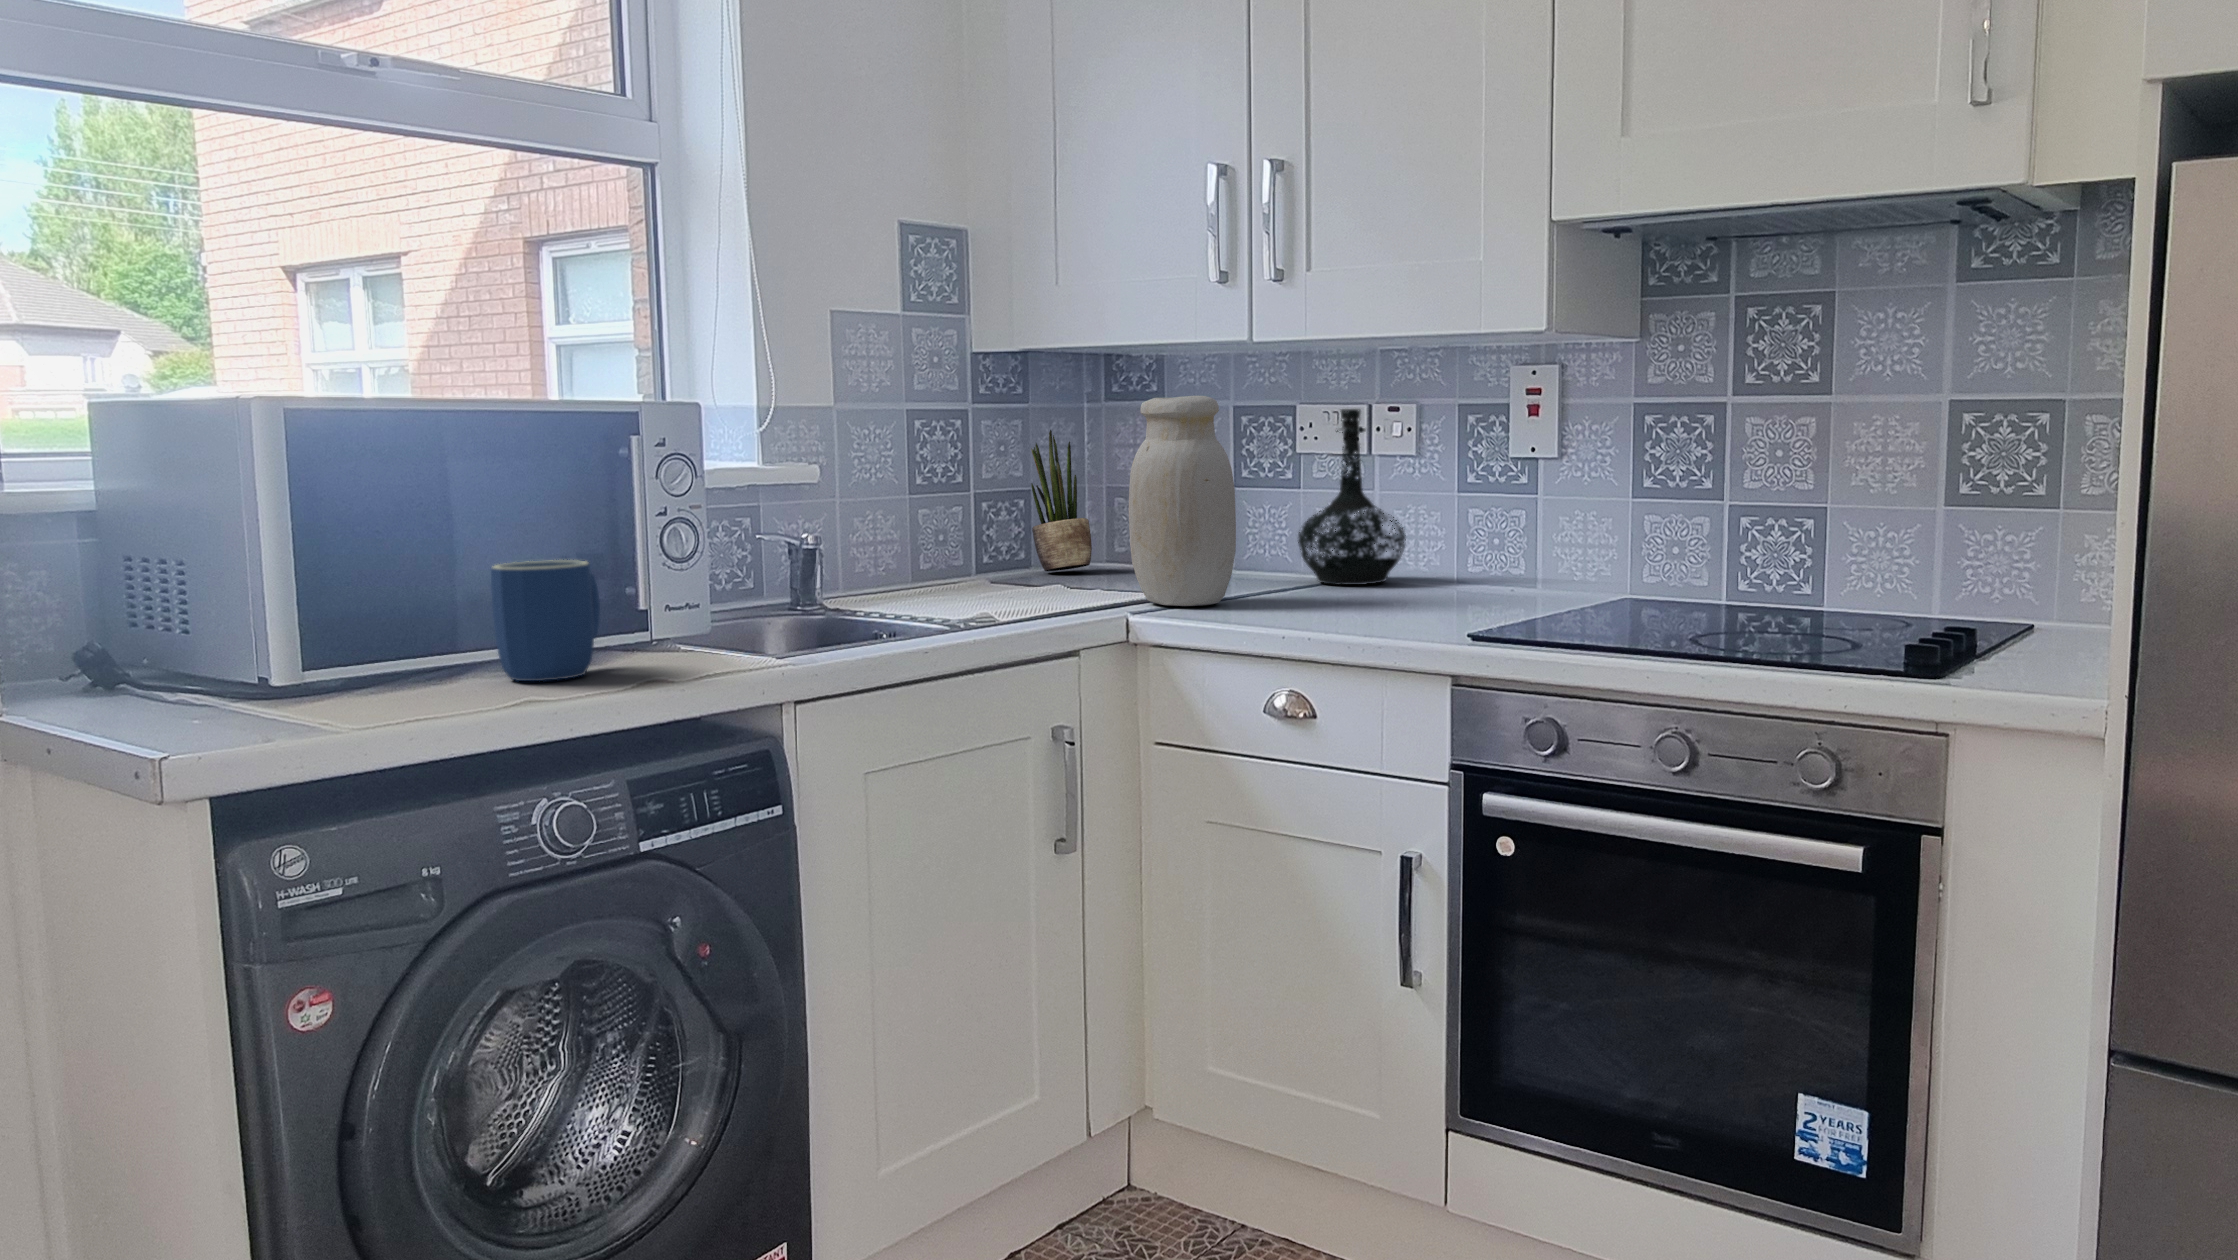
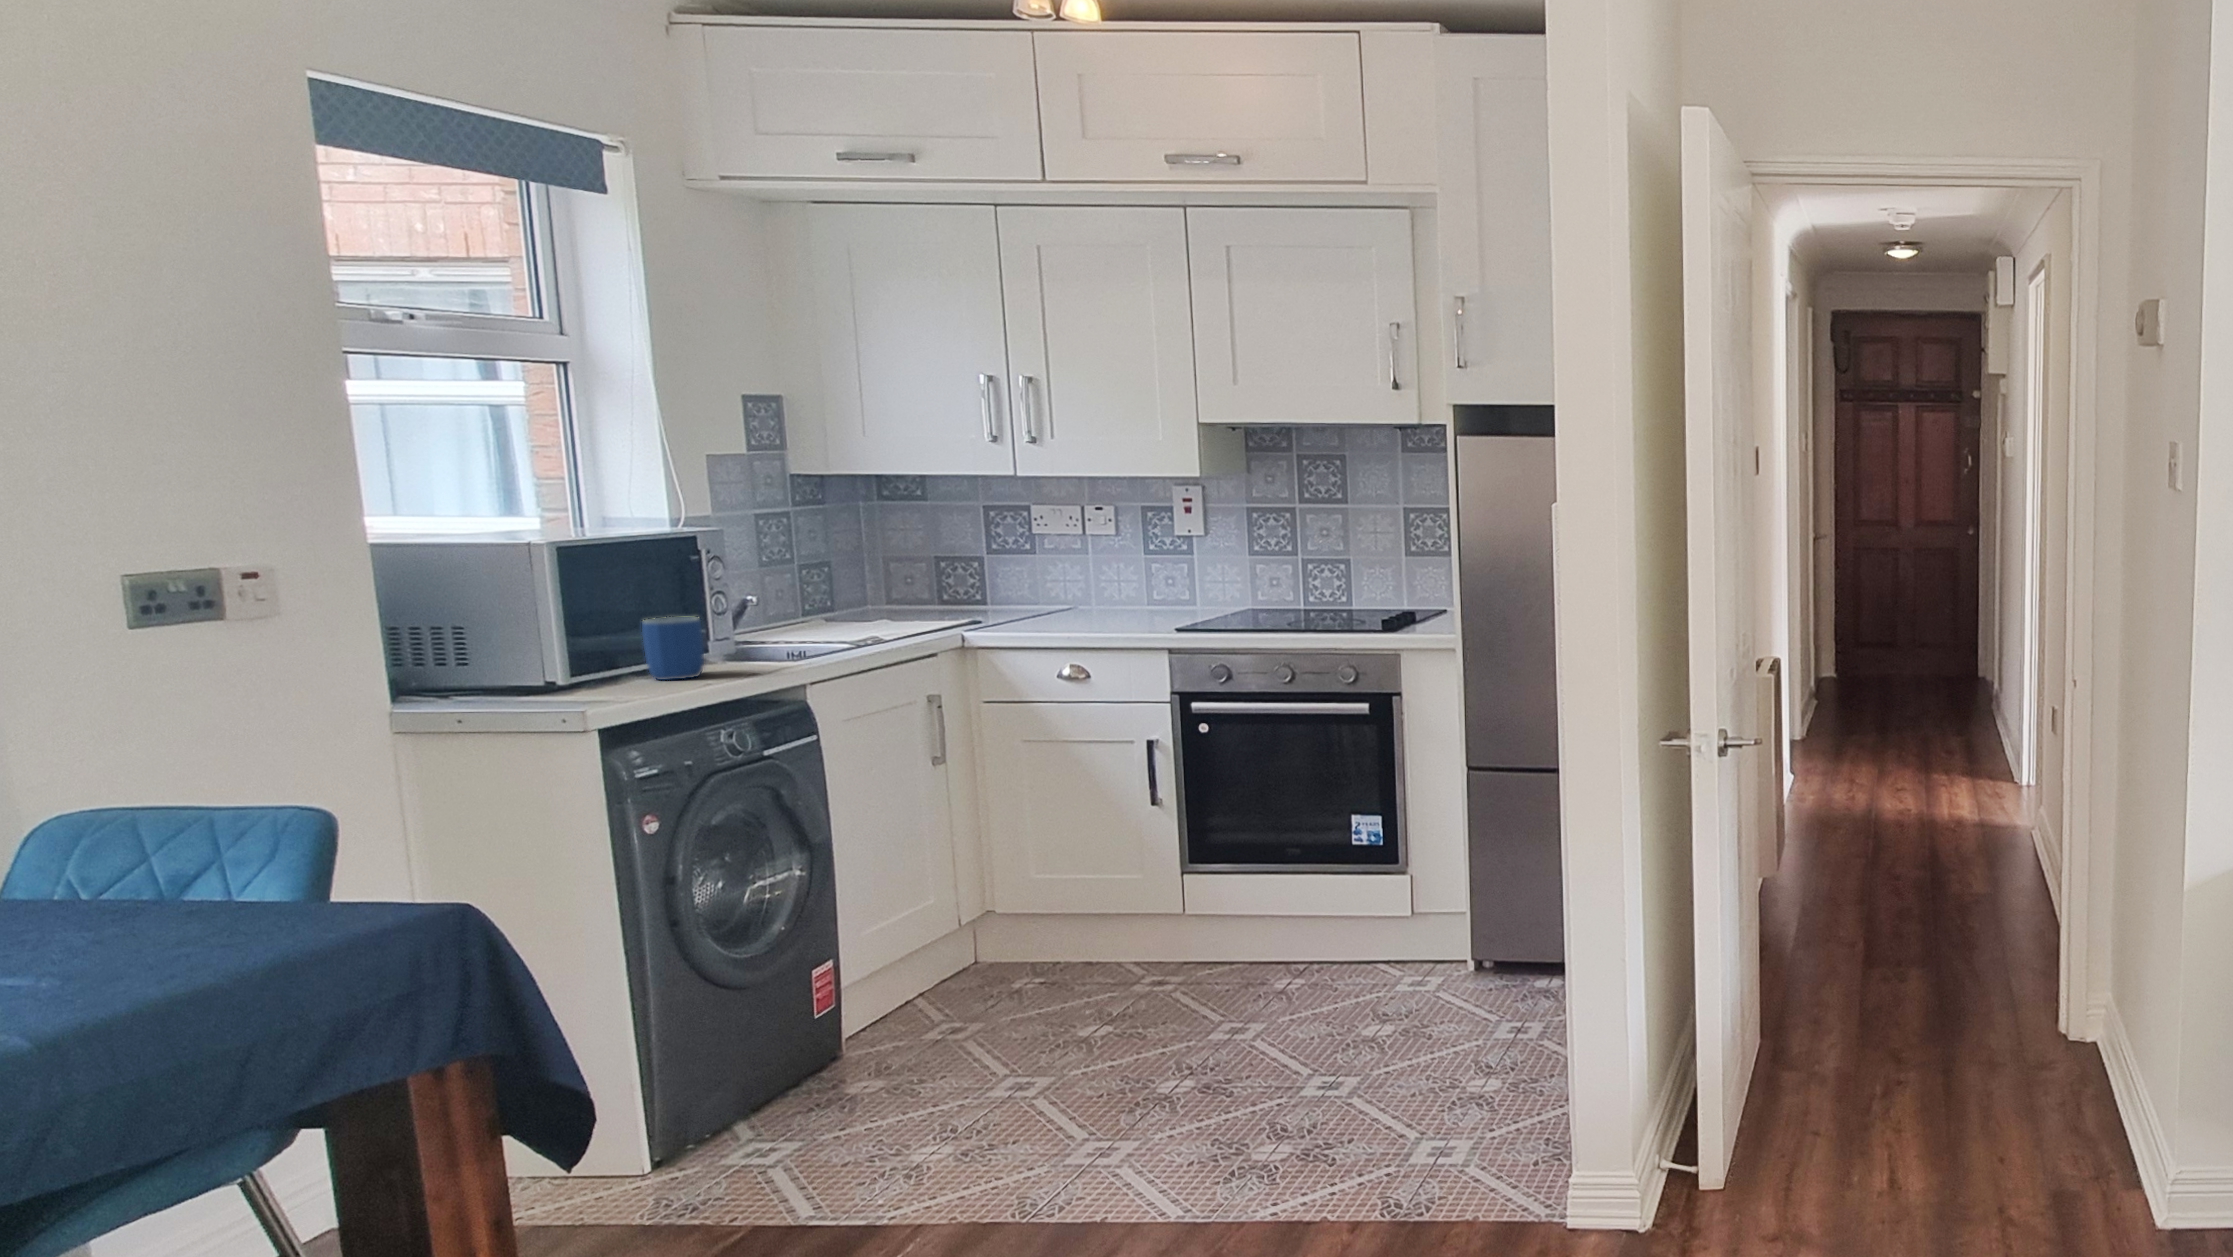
jar: present [1129,396,1236,606] -> none [950,510,1021,628]
bottle: present [1298,409,1406,585] -> none [1042,510,1112,612]
potted plant: present [1031,430,1092,571] -> none [831,523,884,615]

